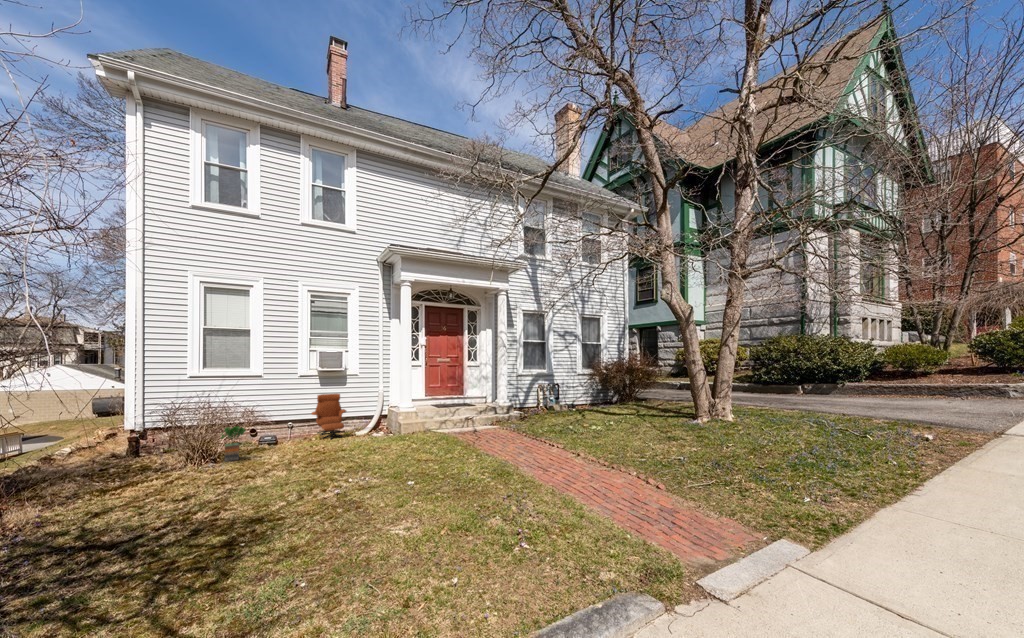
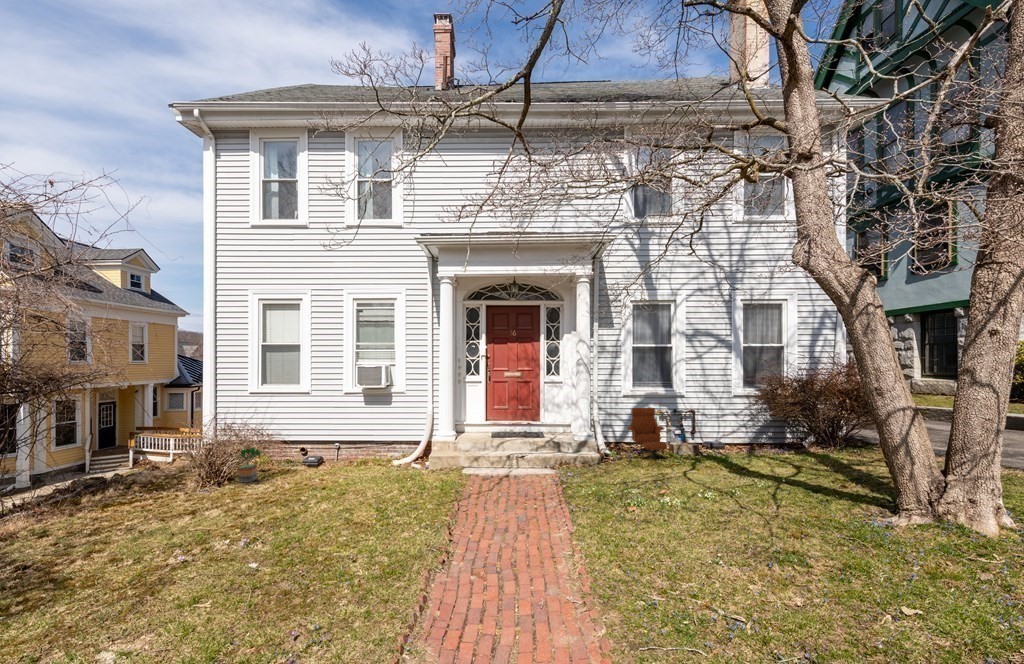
lounge chair: present [312,393,346,439] -> present [627,408,667,460]

